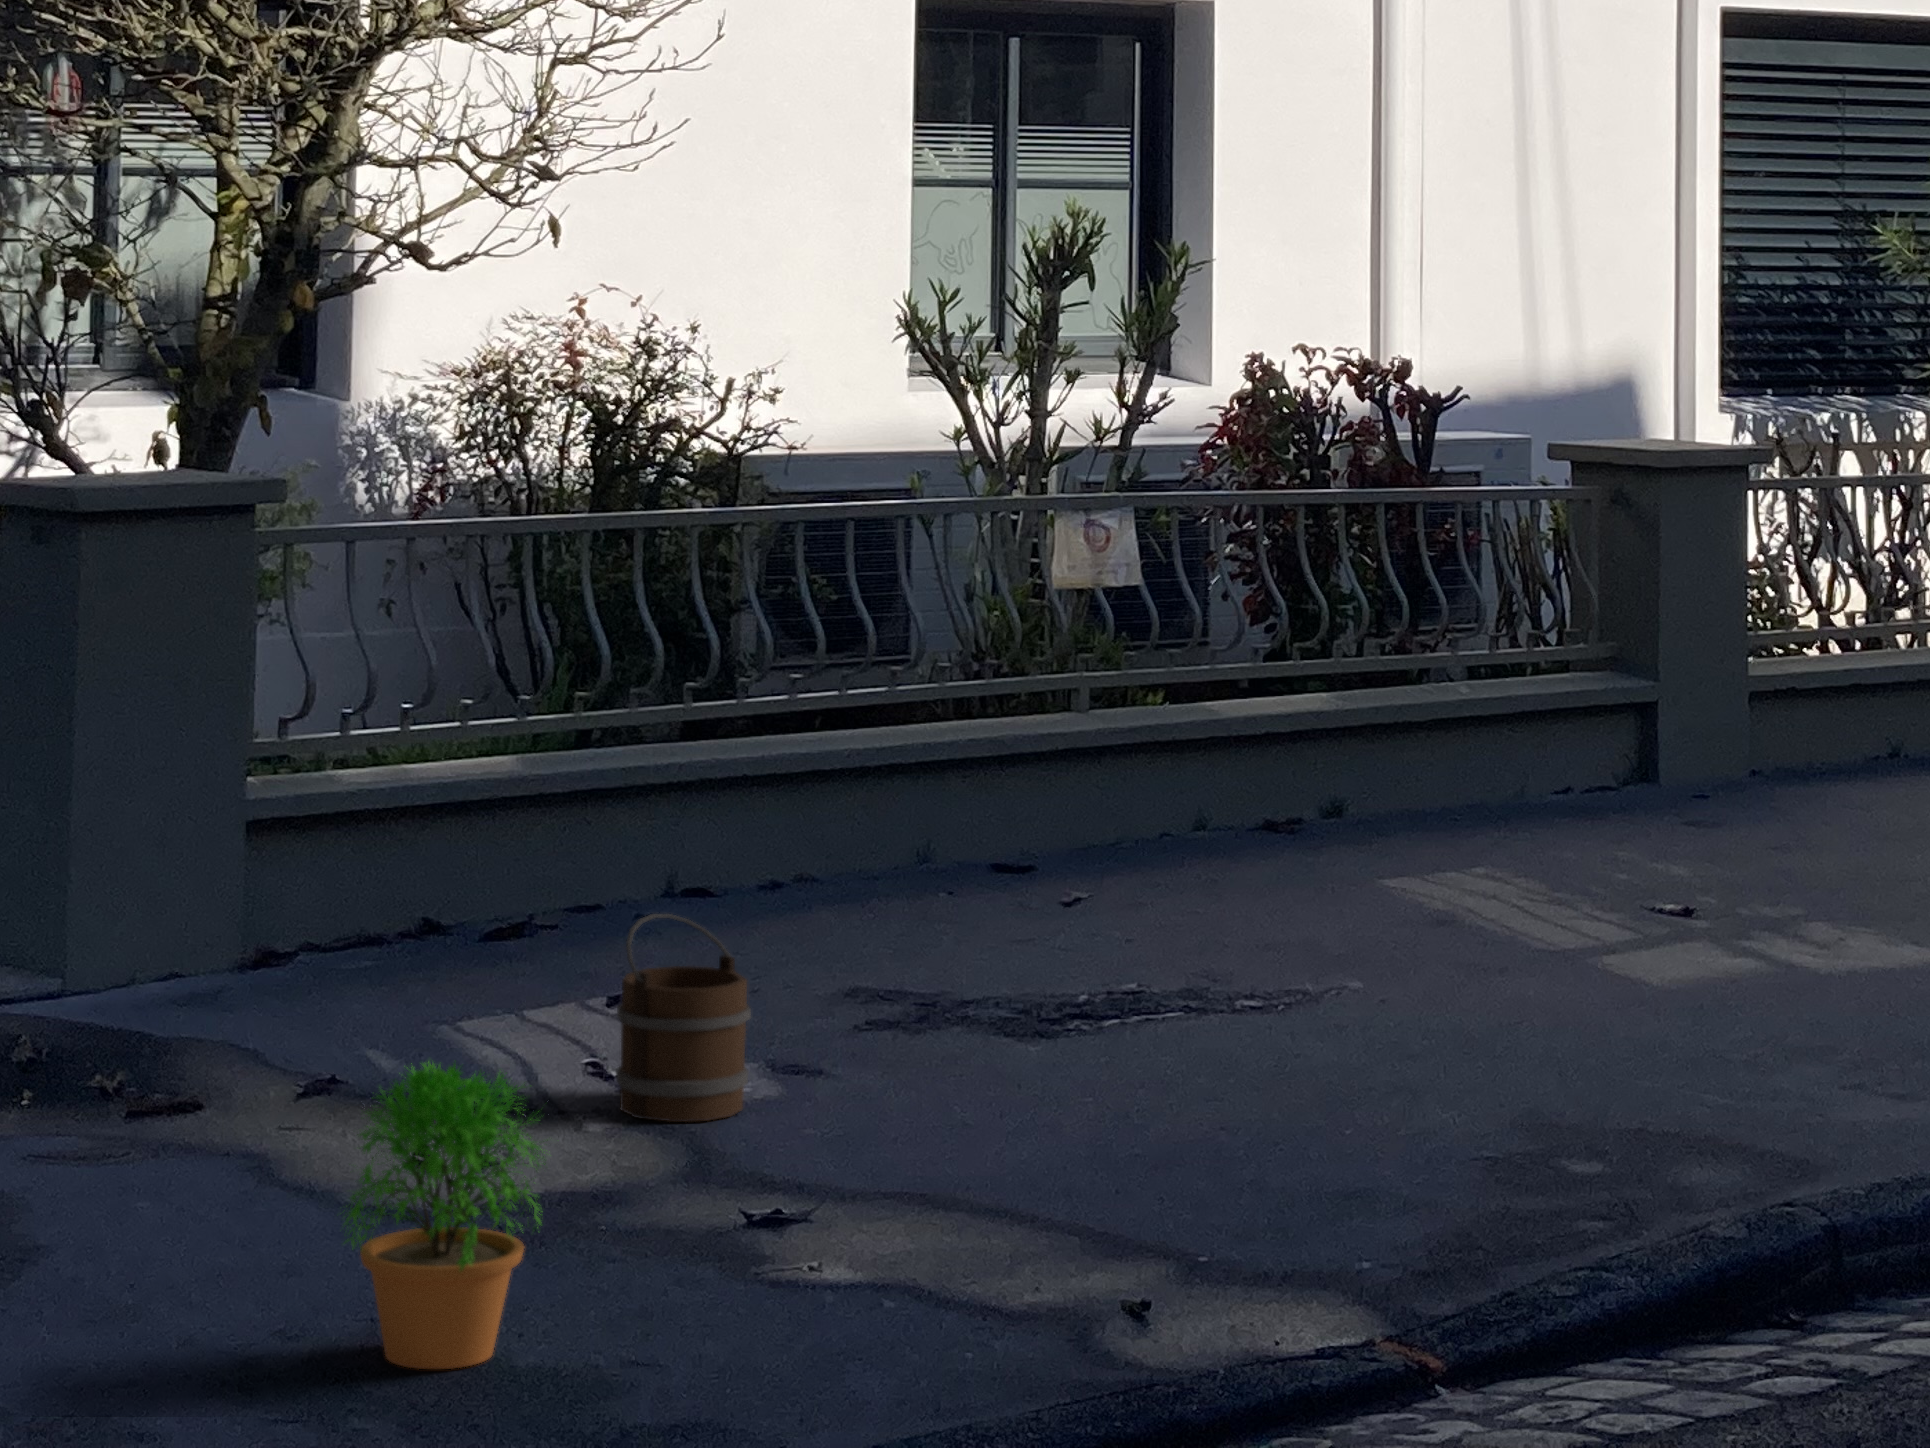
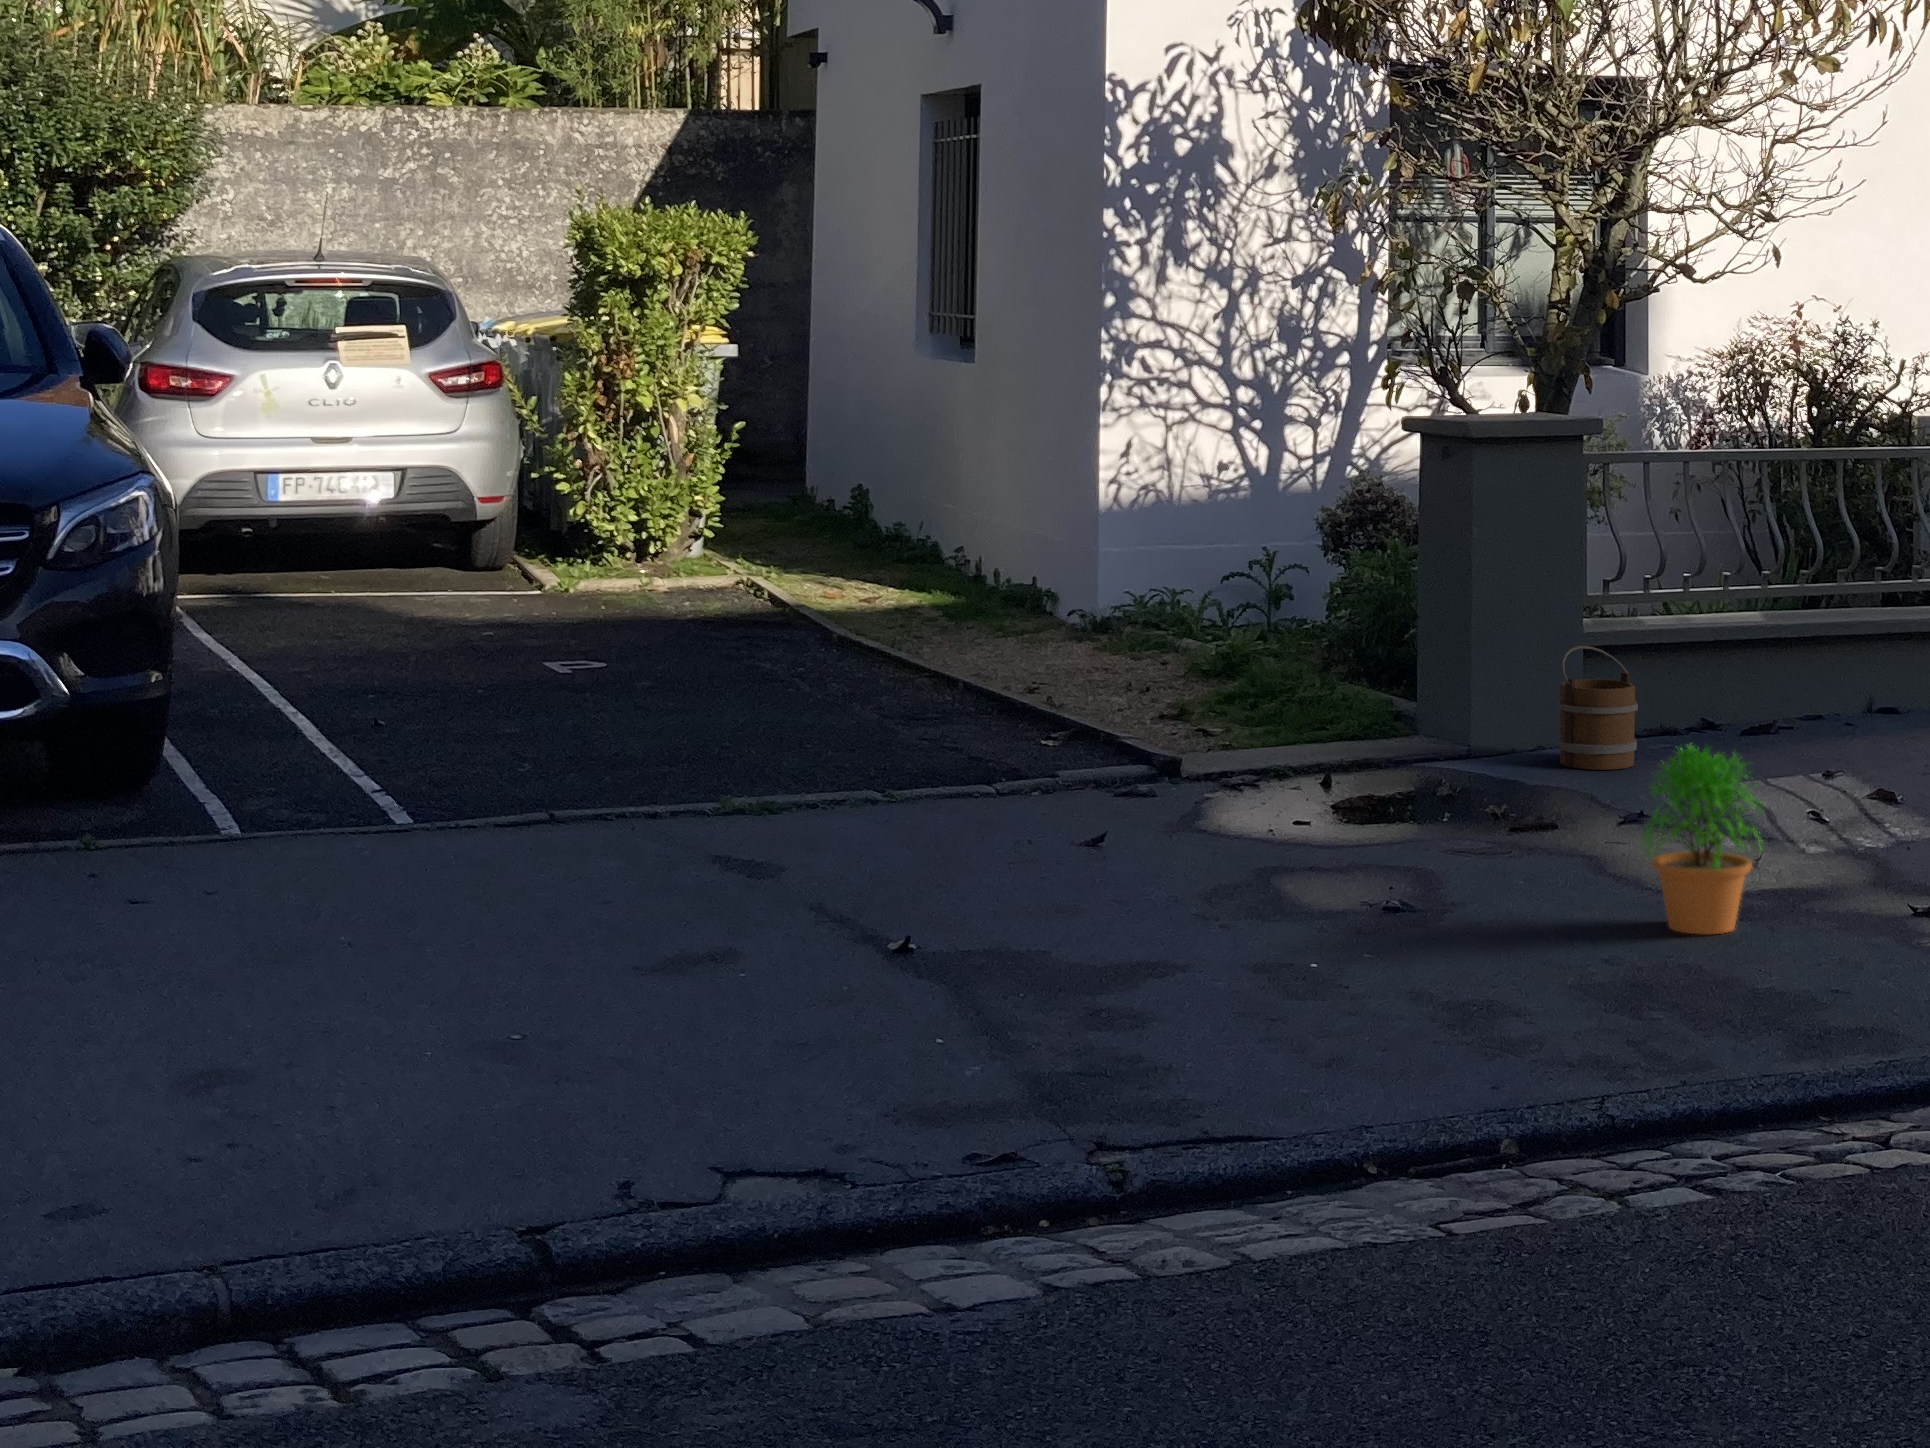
bucket: present [616,914,751,1122] -> present [1558,646,1638,770]

